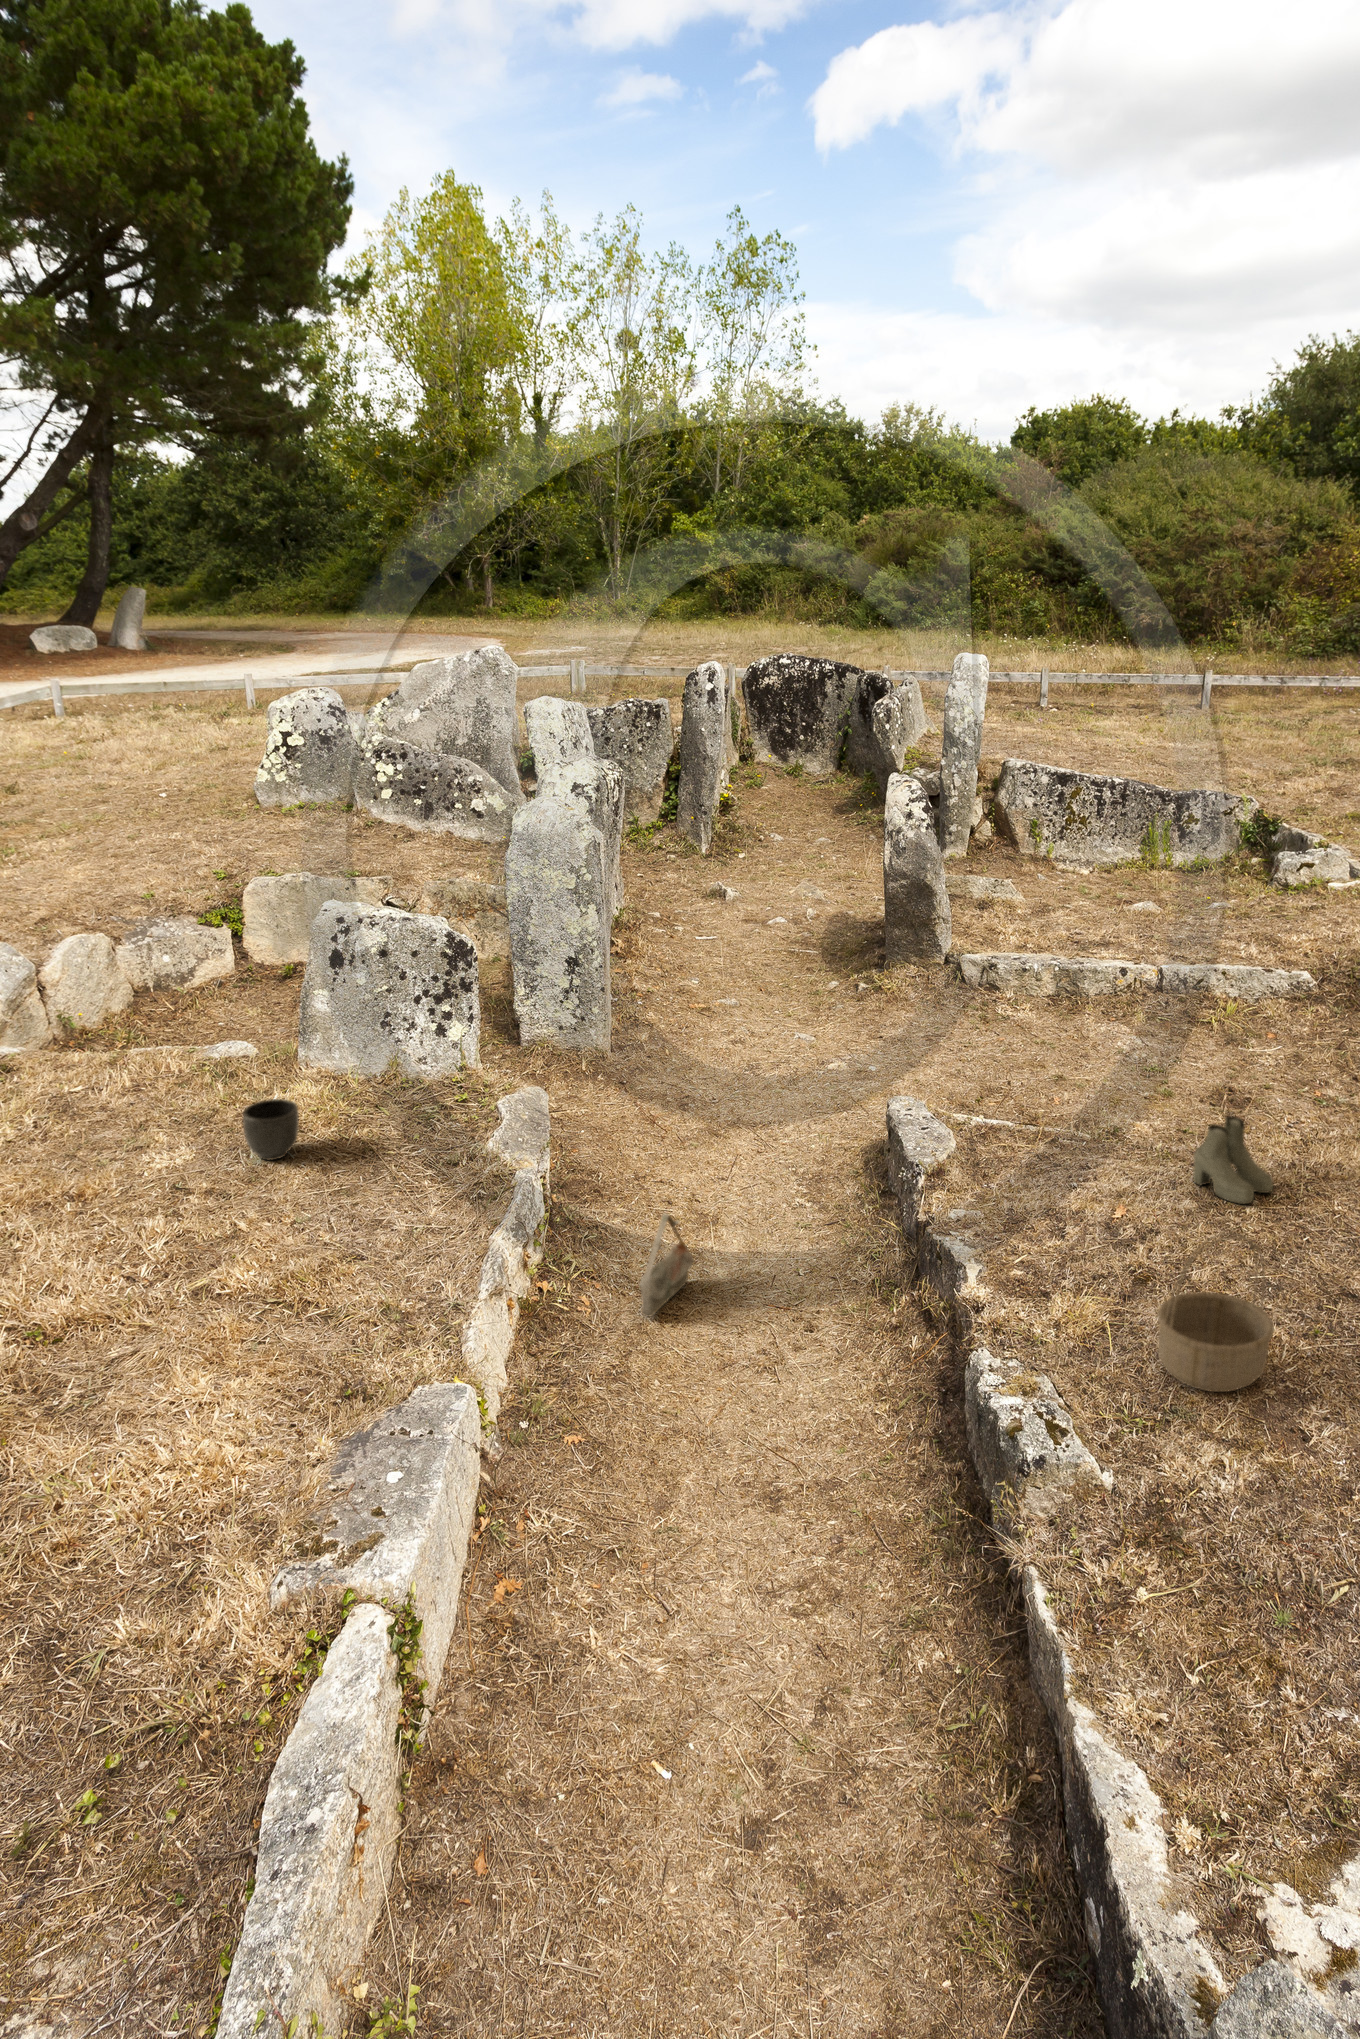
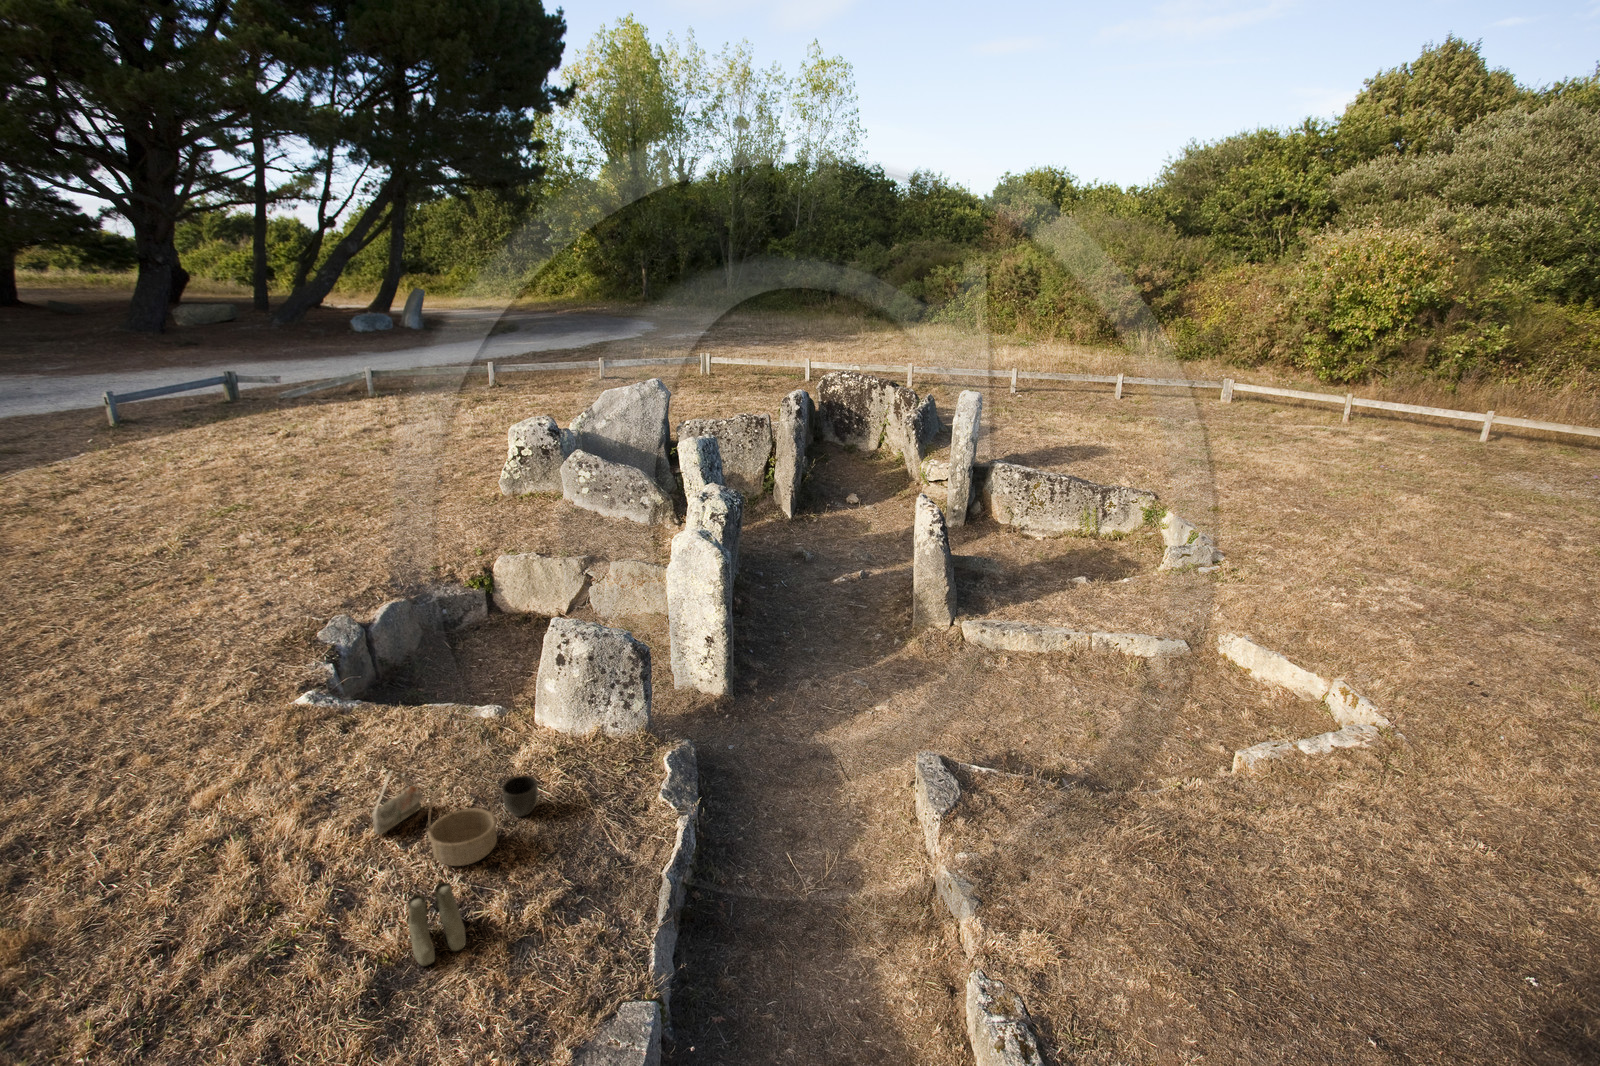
boots: present [1193,1116,1273,1204] -> present [408,882,466,966]
bag: present [640,1214,694,1317] -> present [372,771,423,835]
basket: present [1157,1232,1274,1392] -> present [428,782,497,866]

